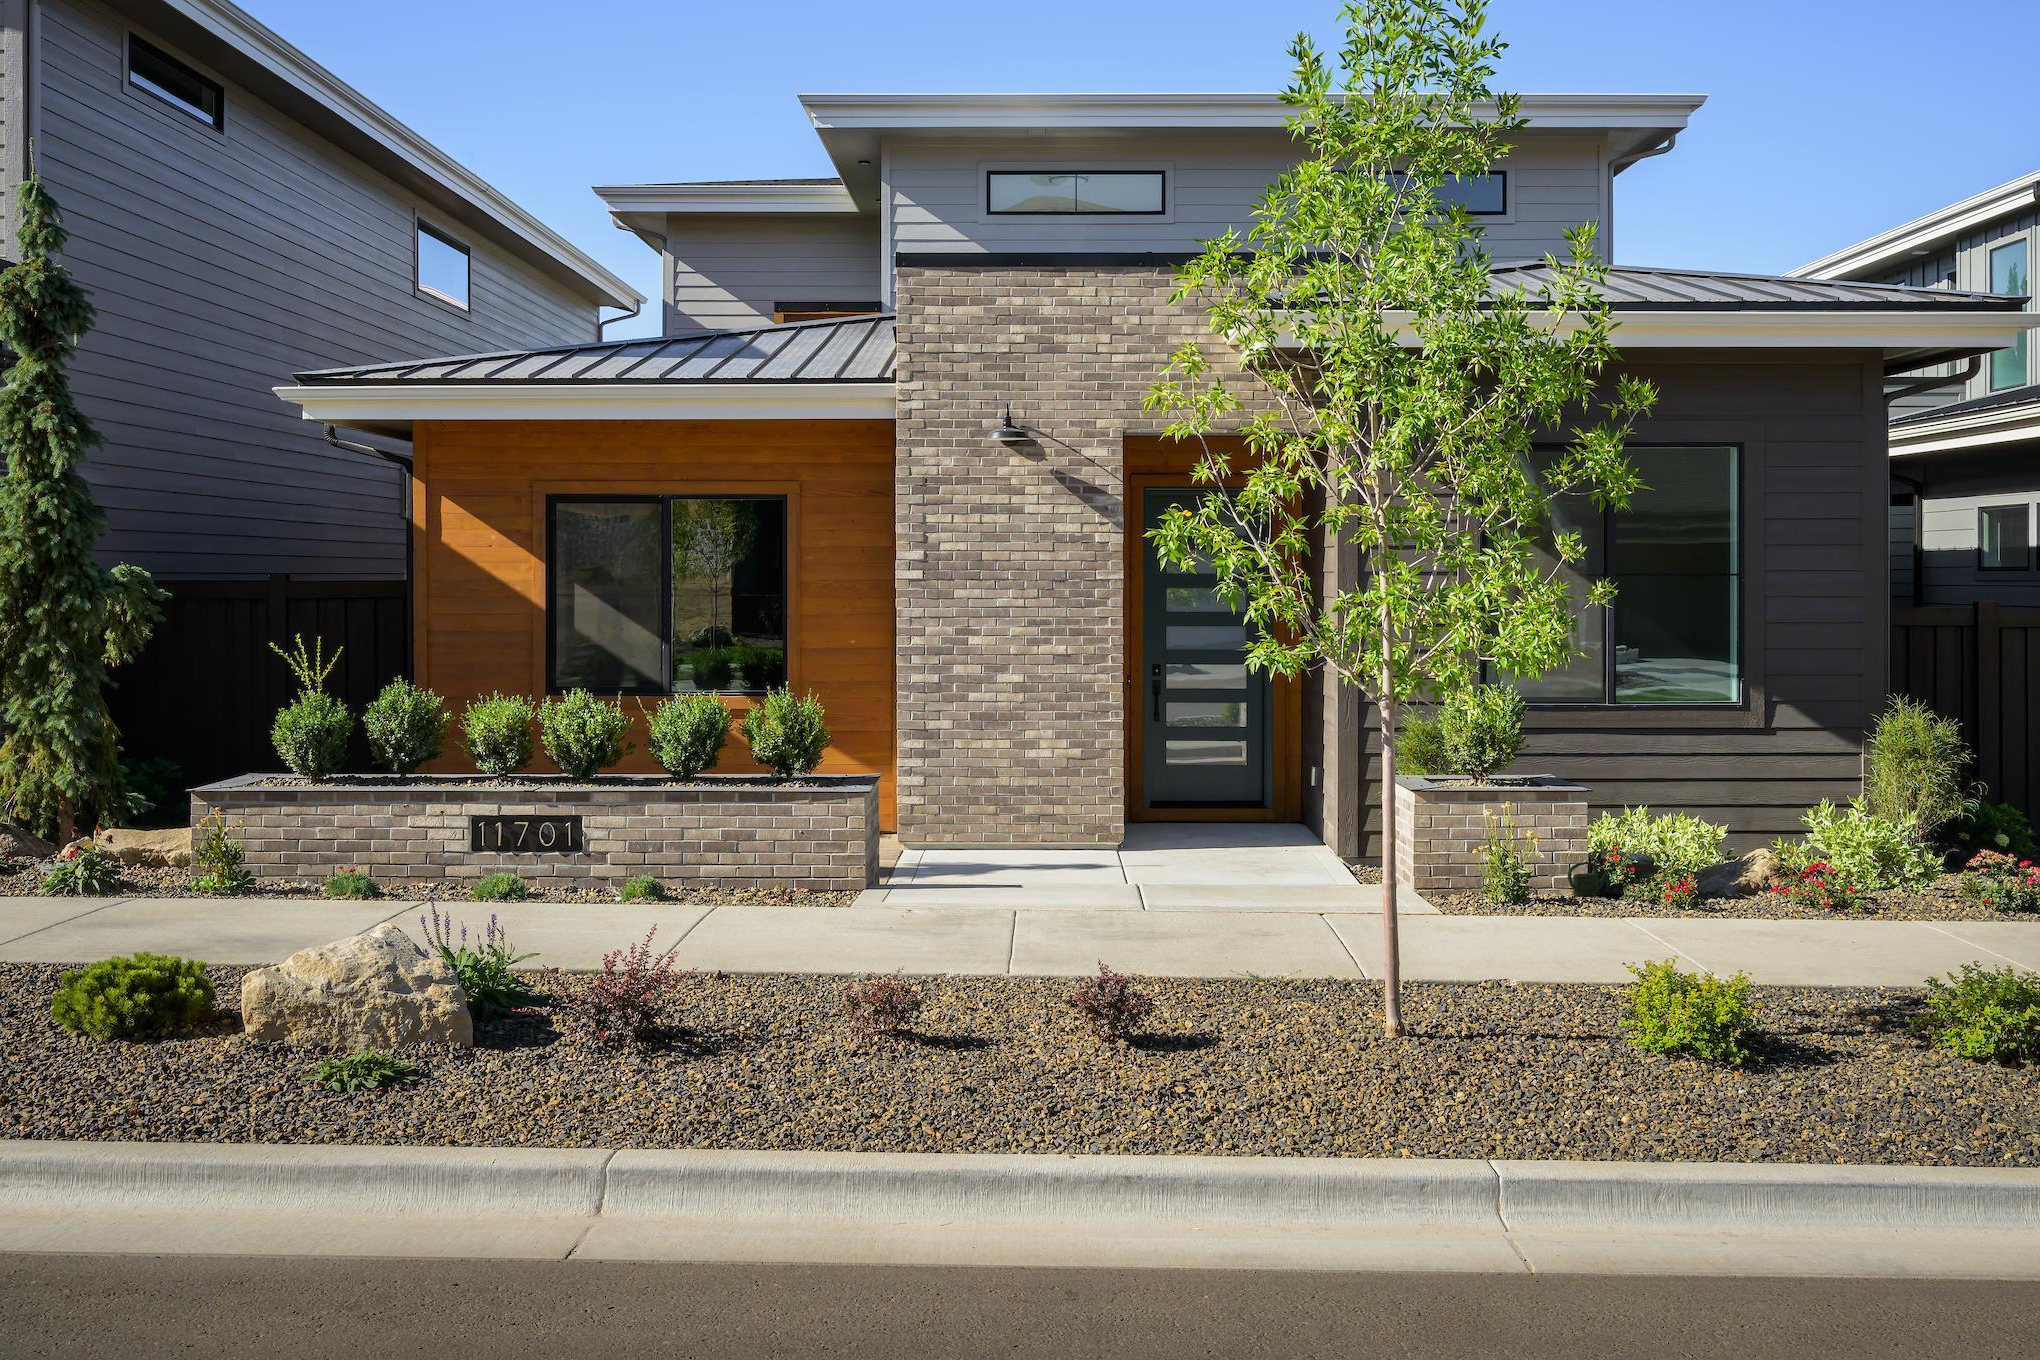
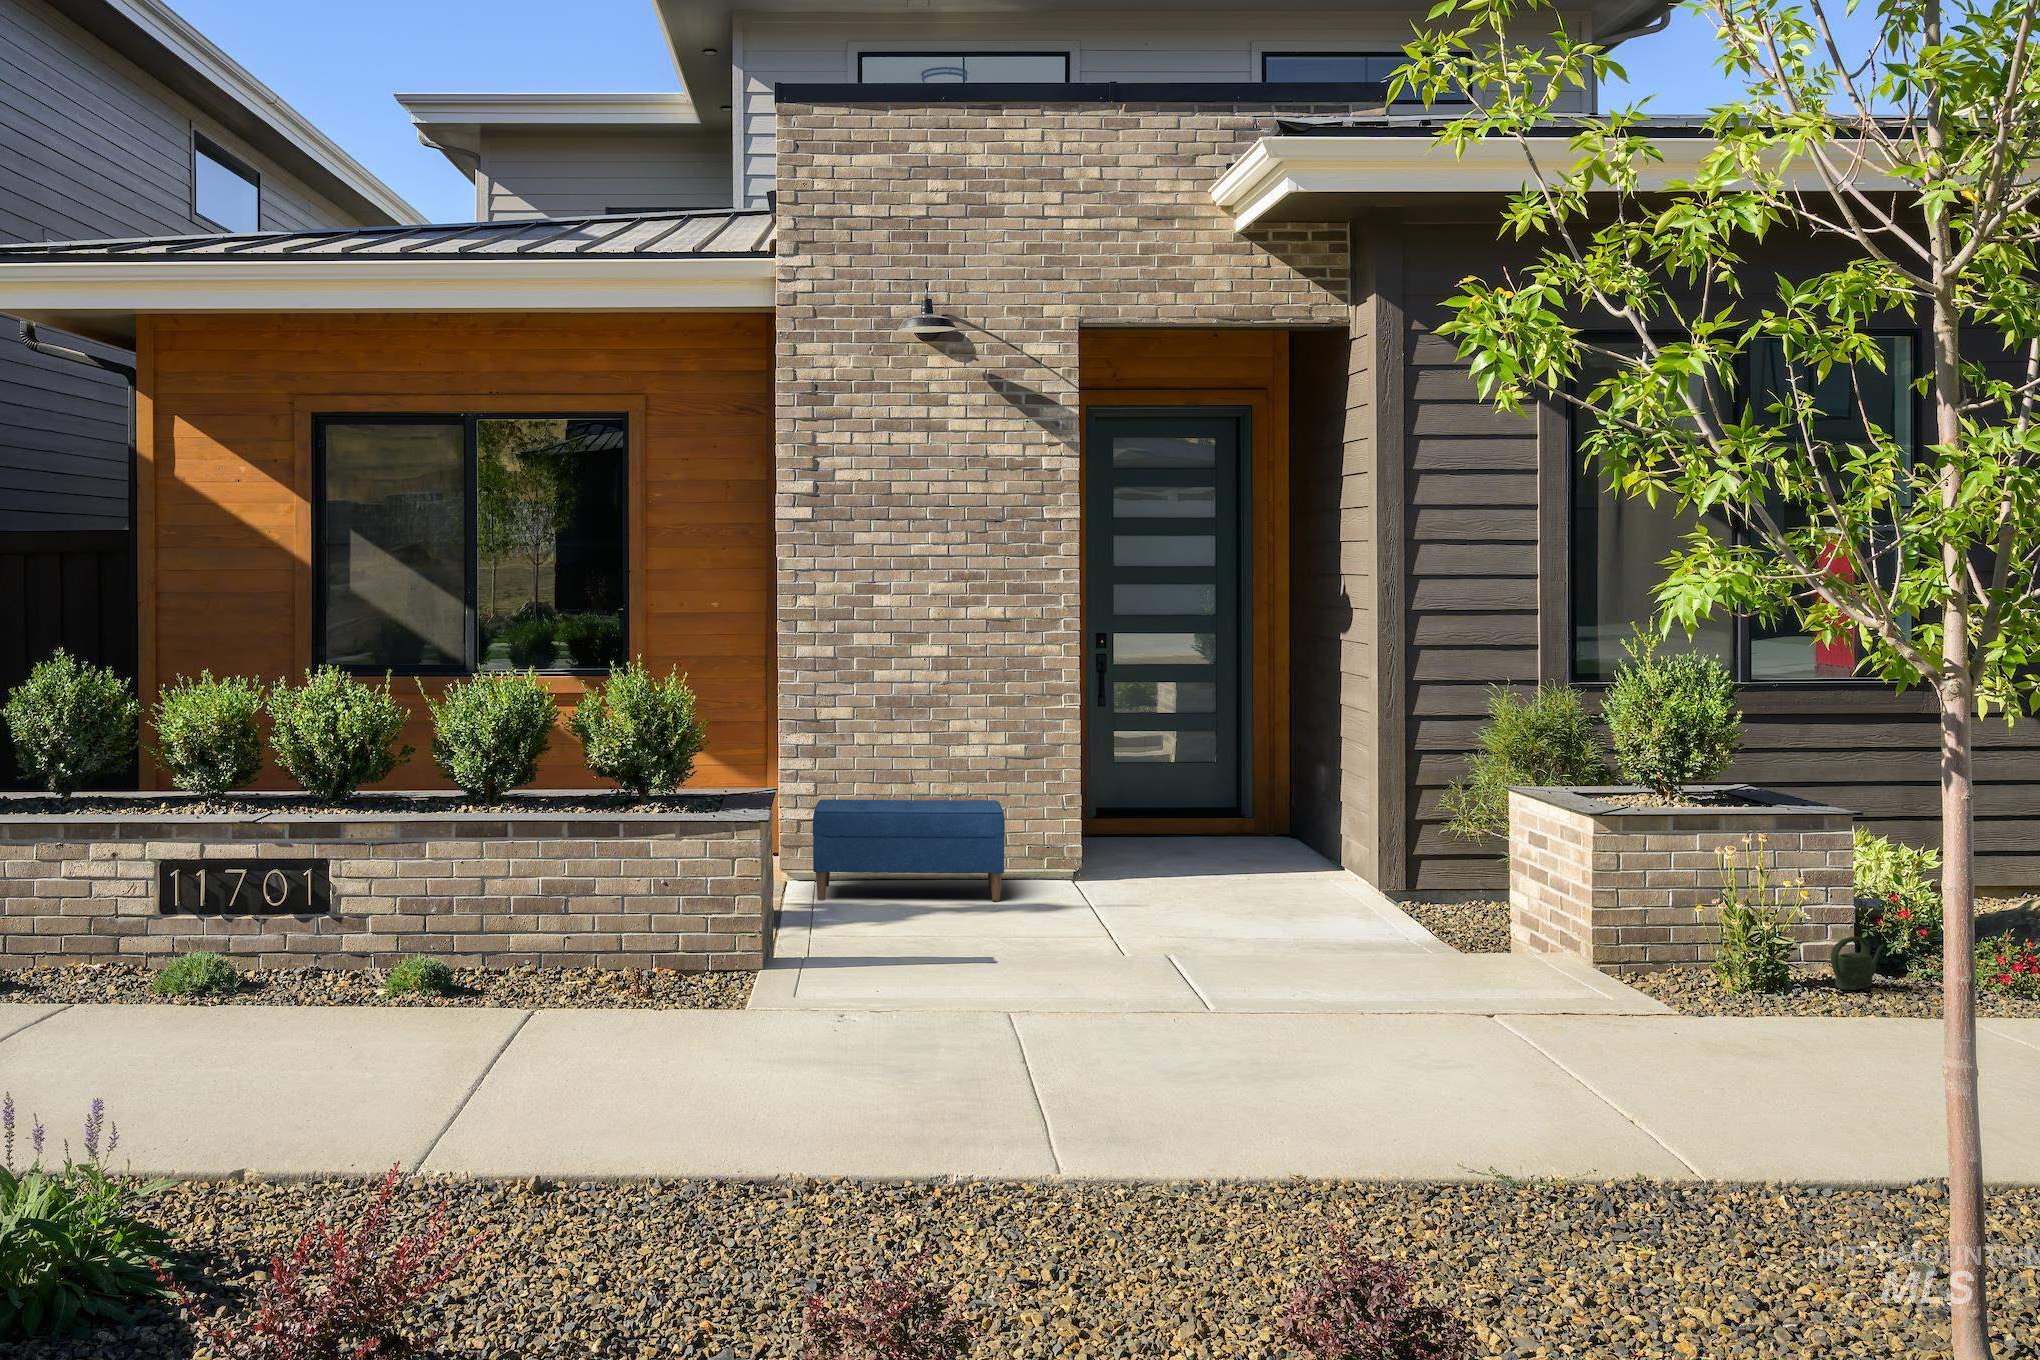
bench: none [920,785,1060,856] -> present [813,799,1005,901]

